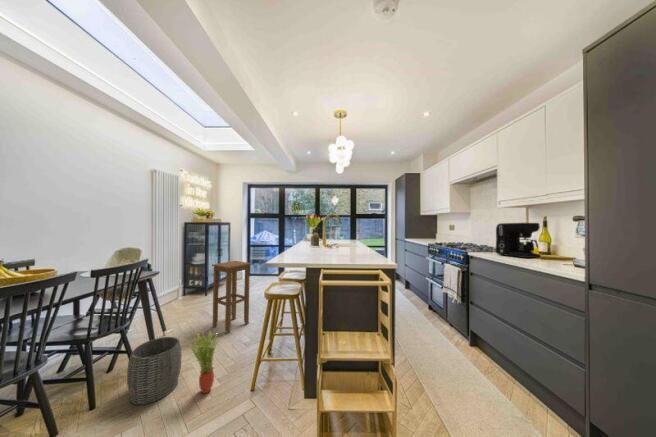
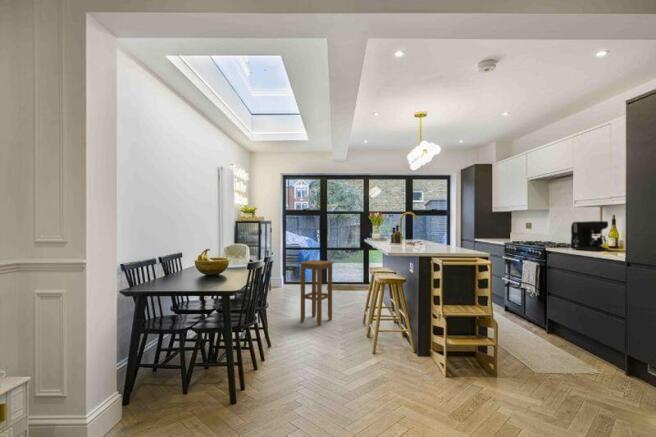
potted plant: present [190,333,219,393] -> none [330,308,350,356]
woven basket: present [127,337,182,405] -> none [283,317,316,360]

